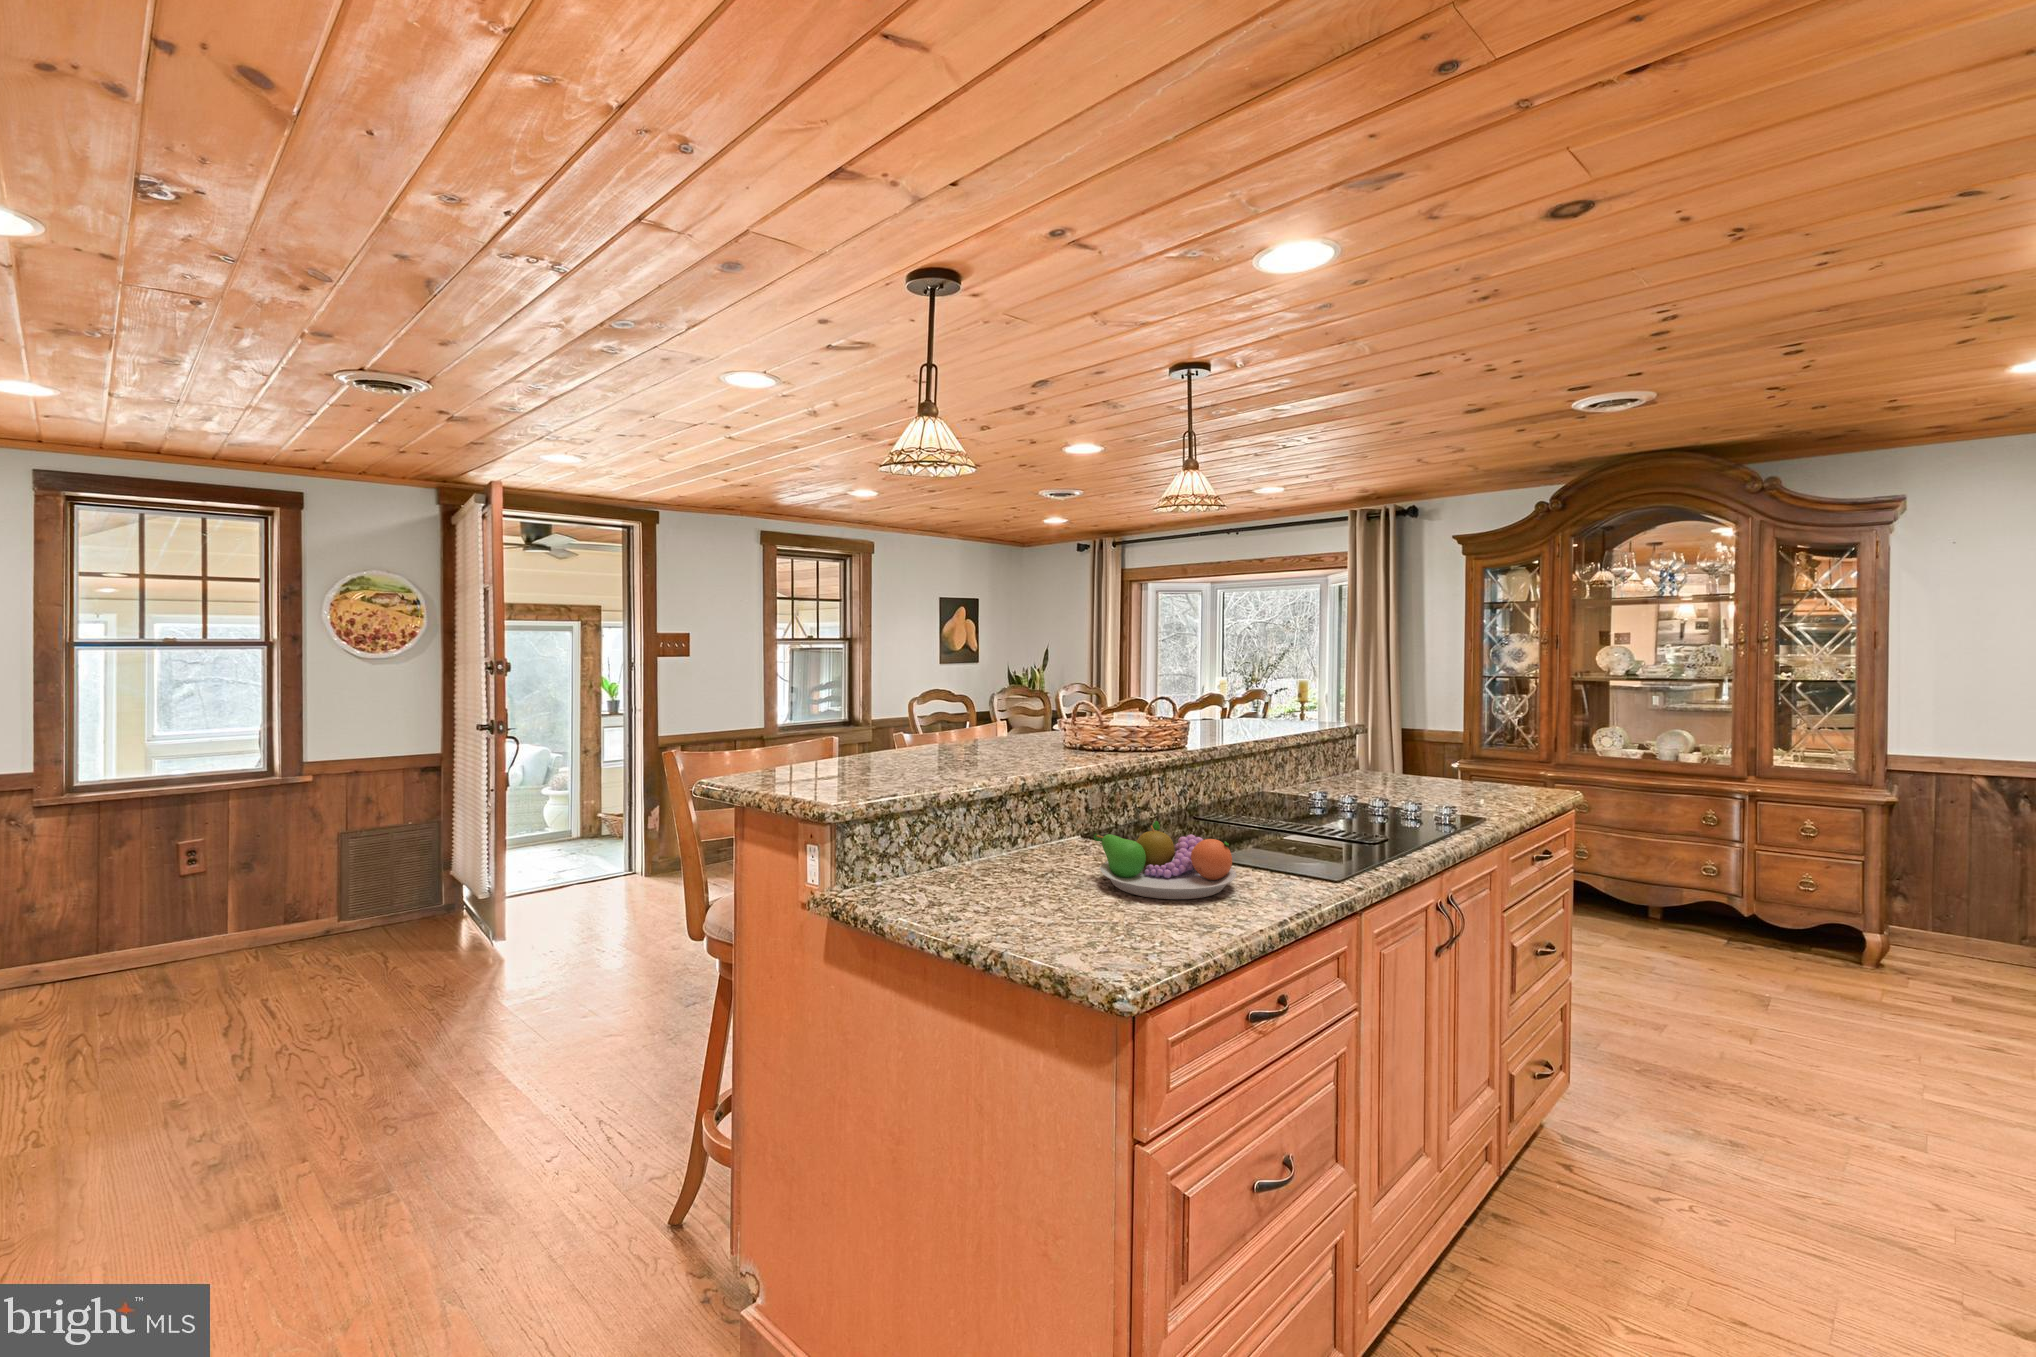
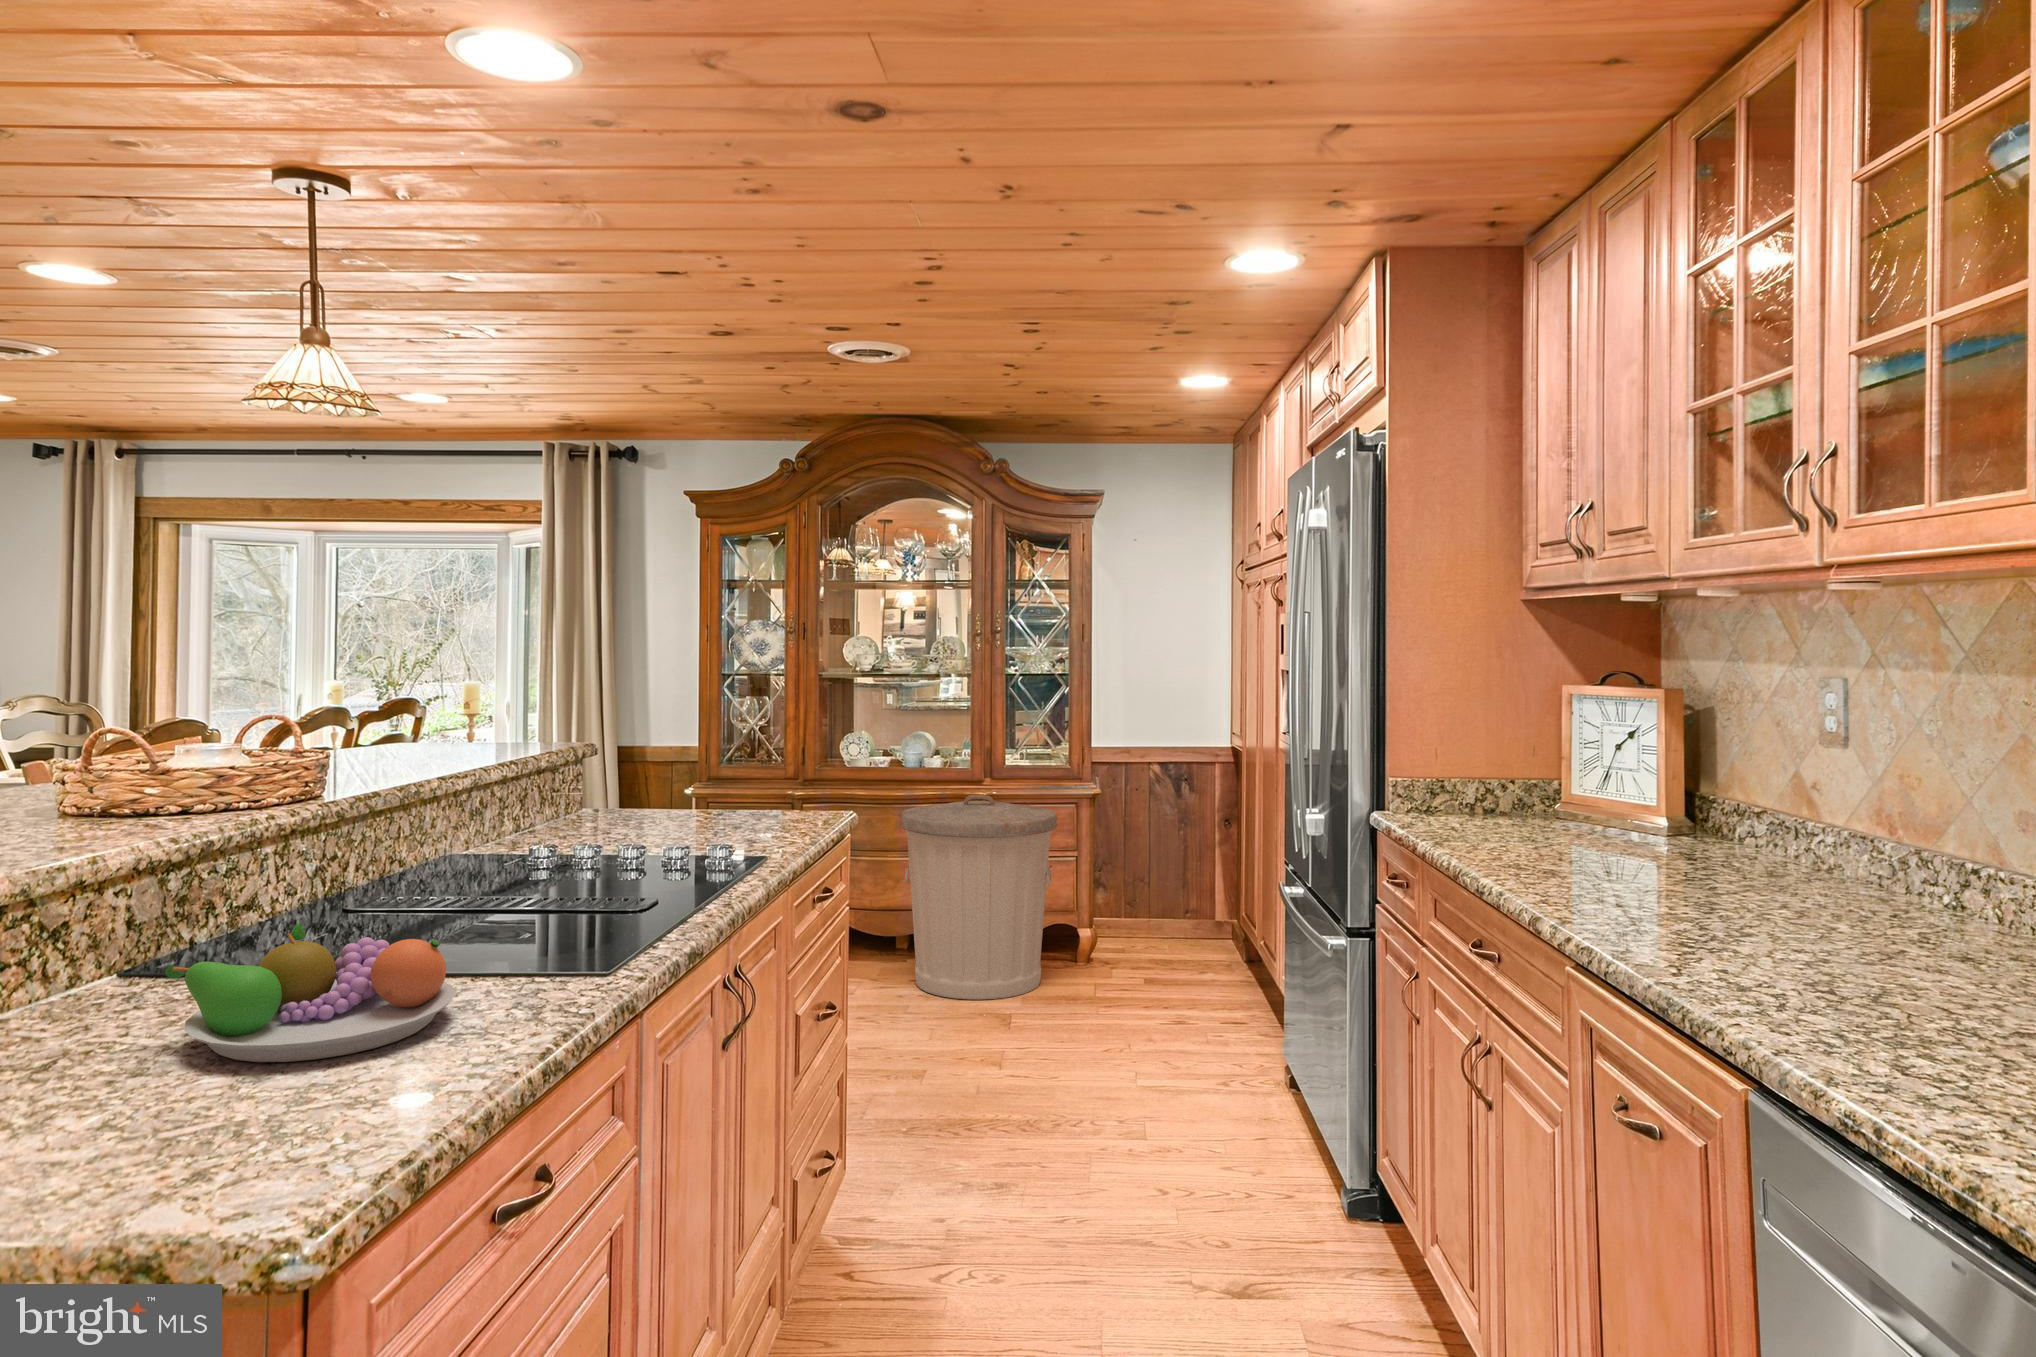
trash can: none [1649,791,1840,987] -> present [900,795,1057,1000]

